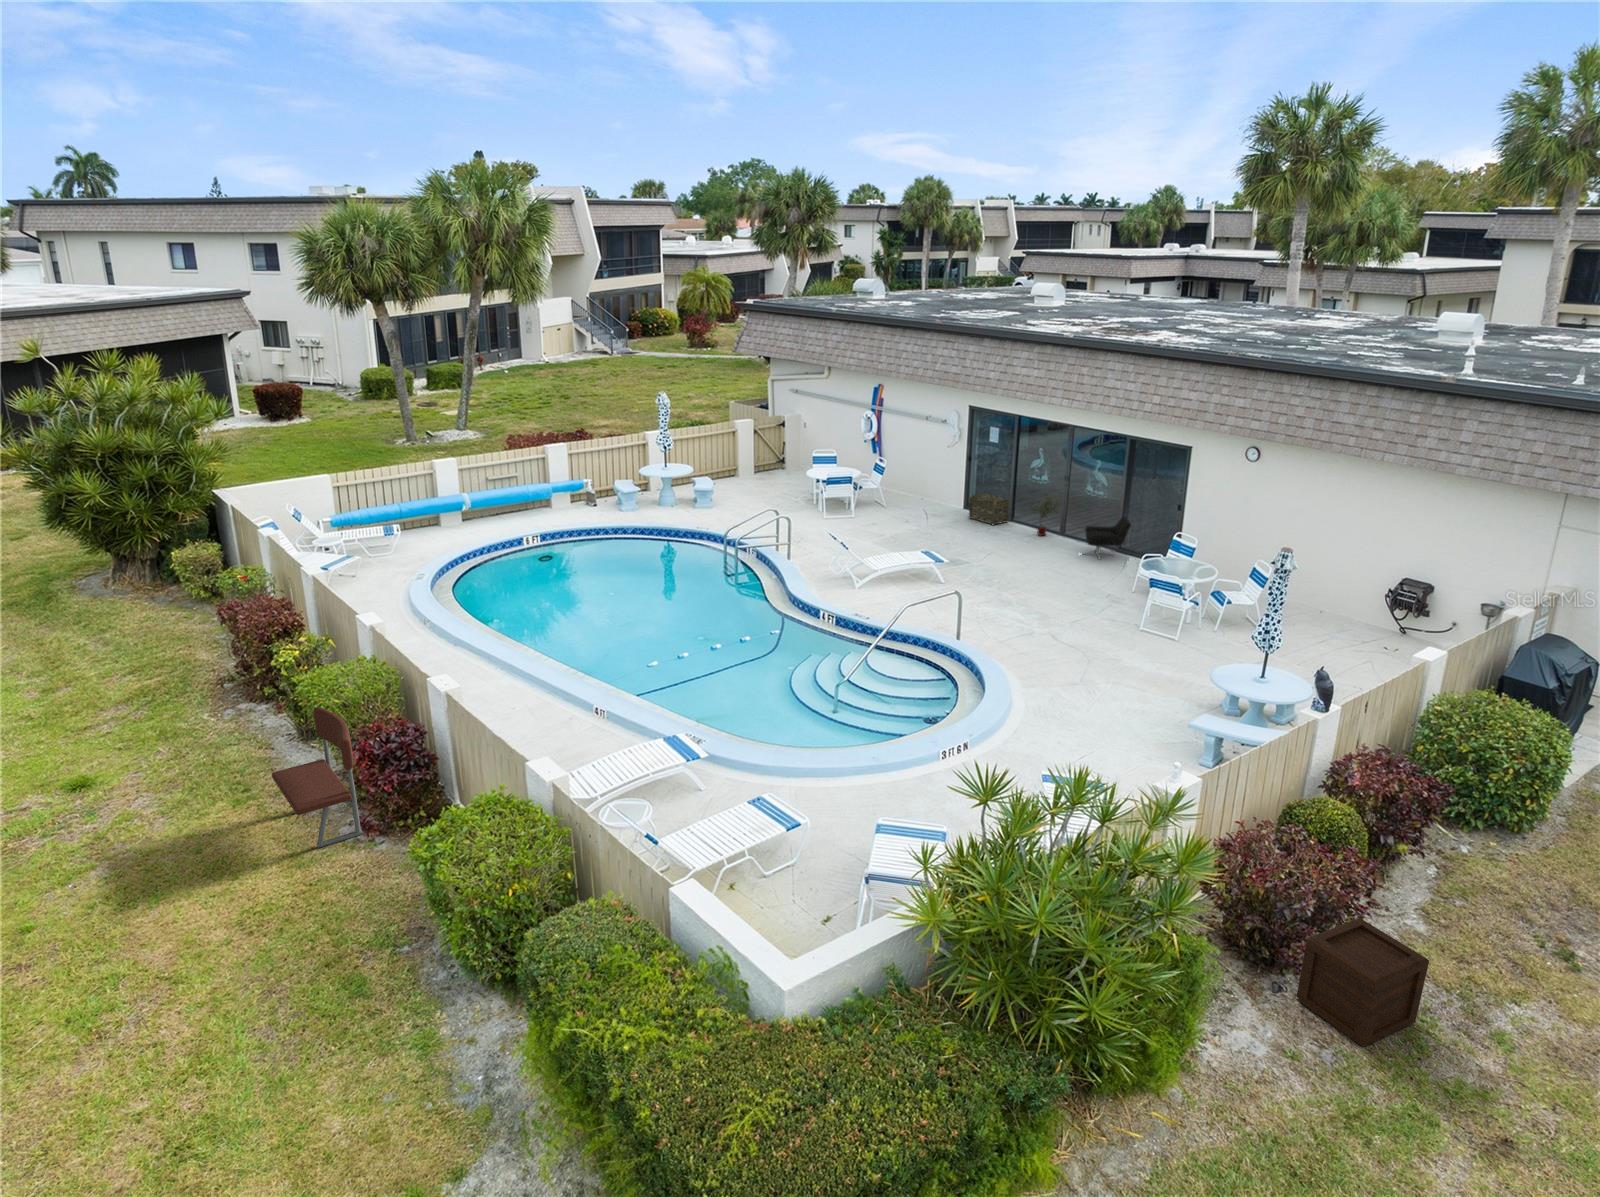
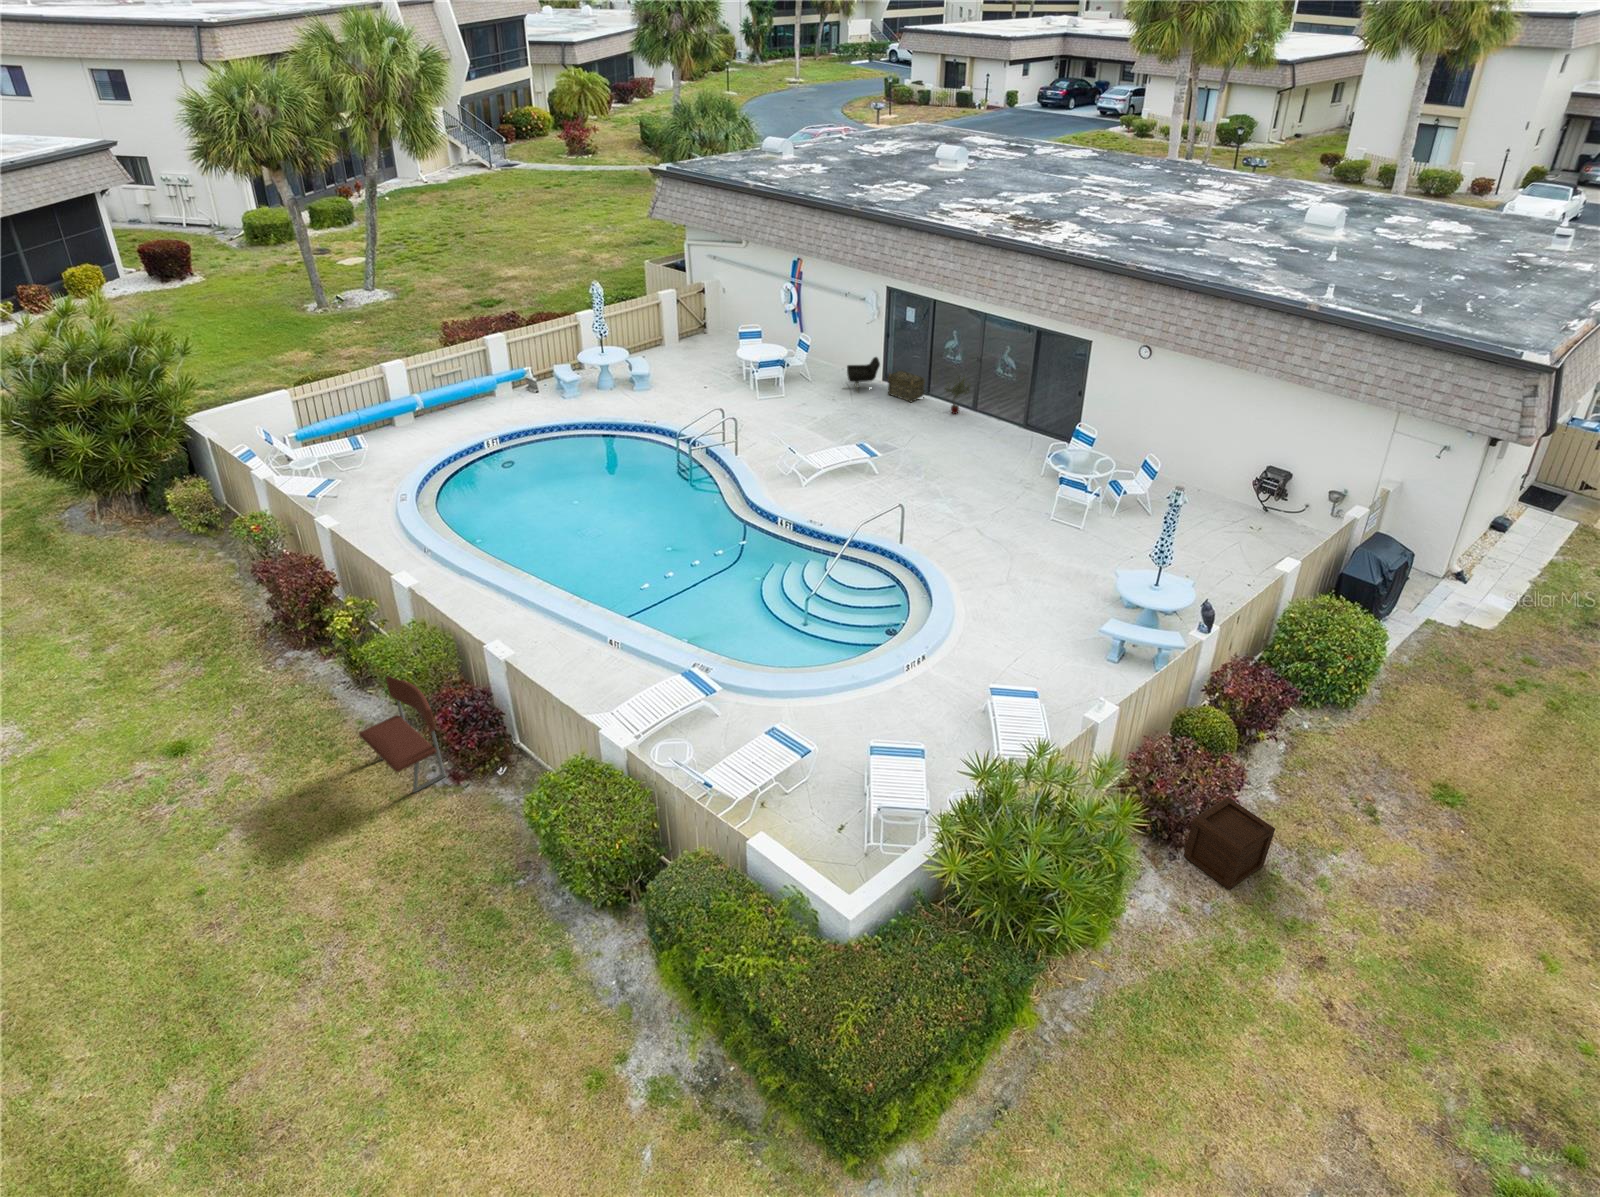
lounge chair: present [1085,517,1131,559] -> present [847,357,880,392]

